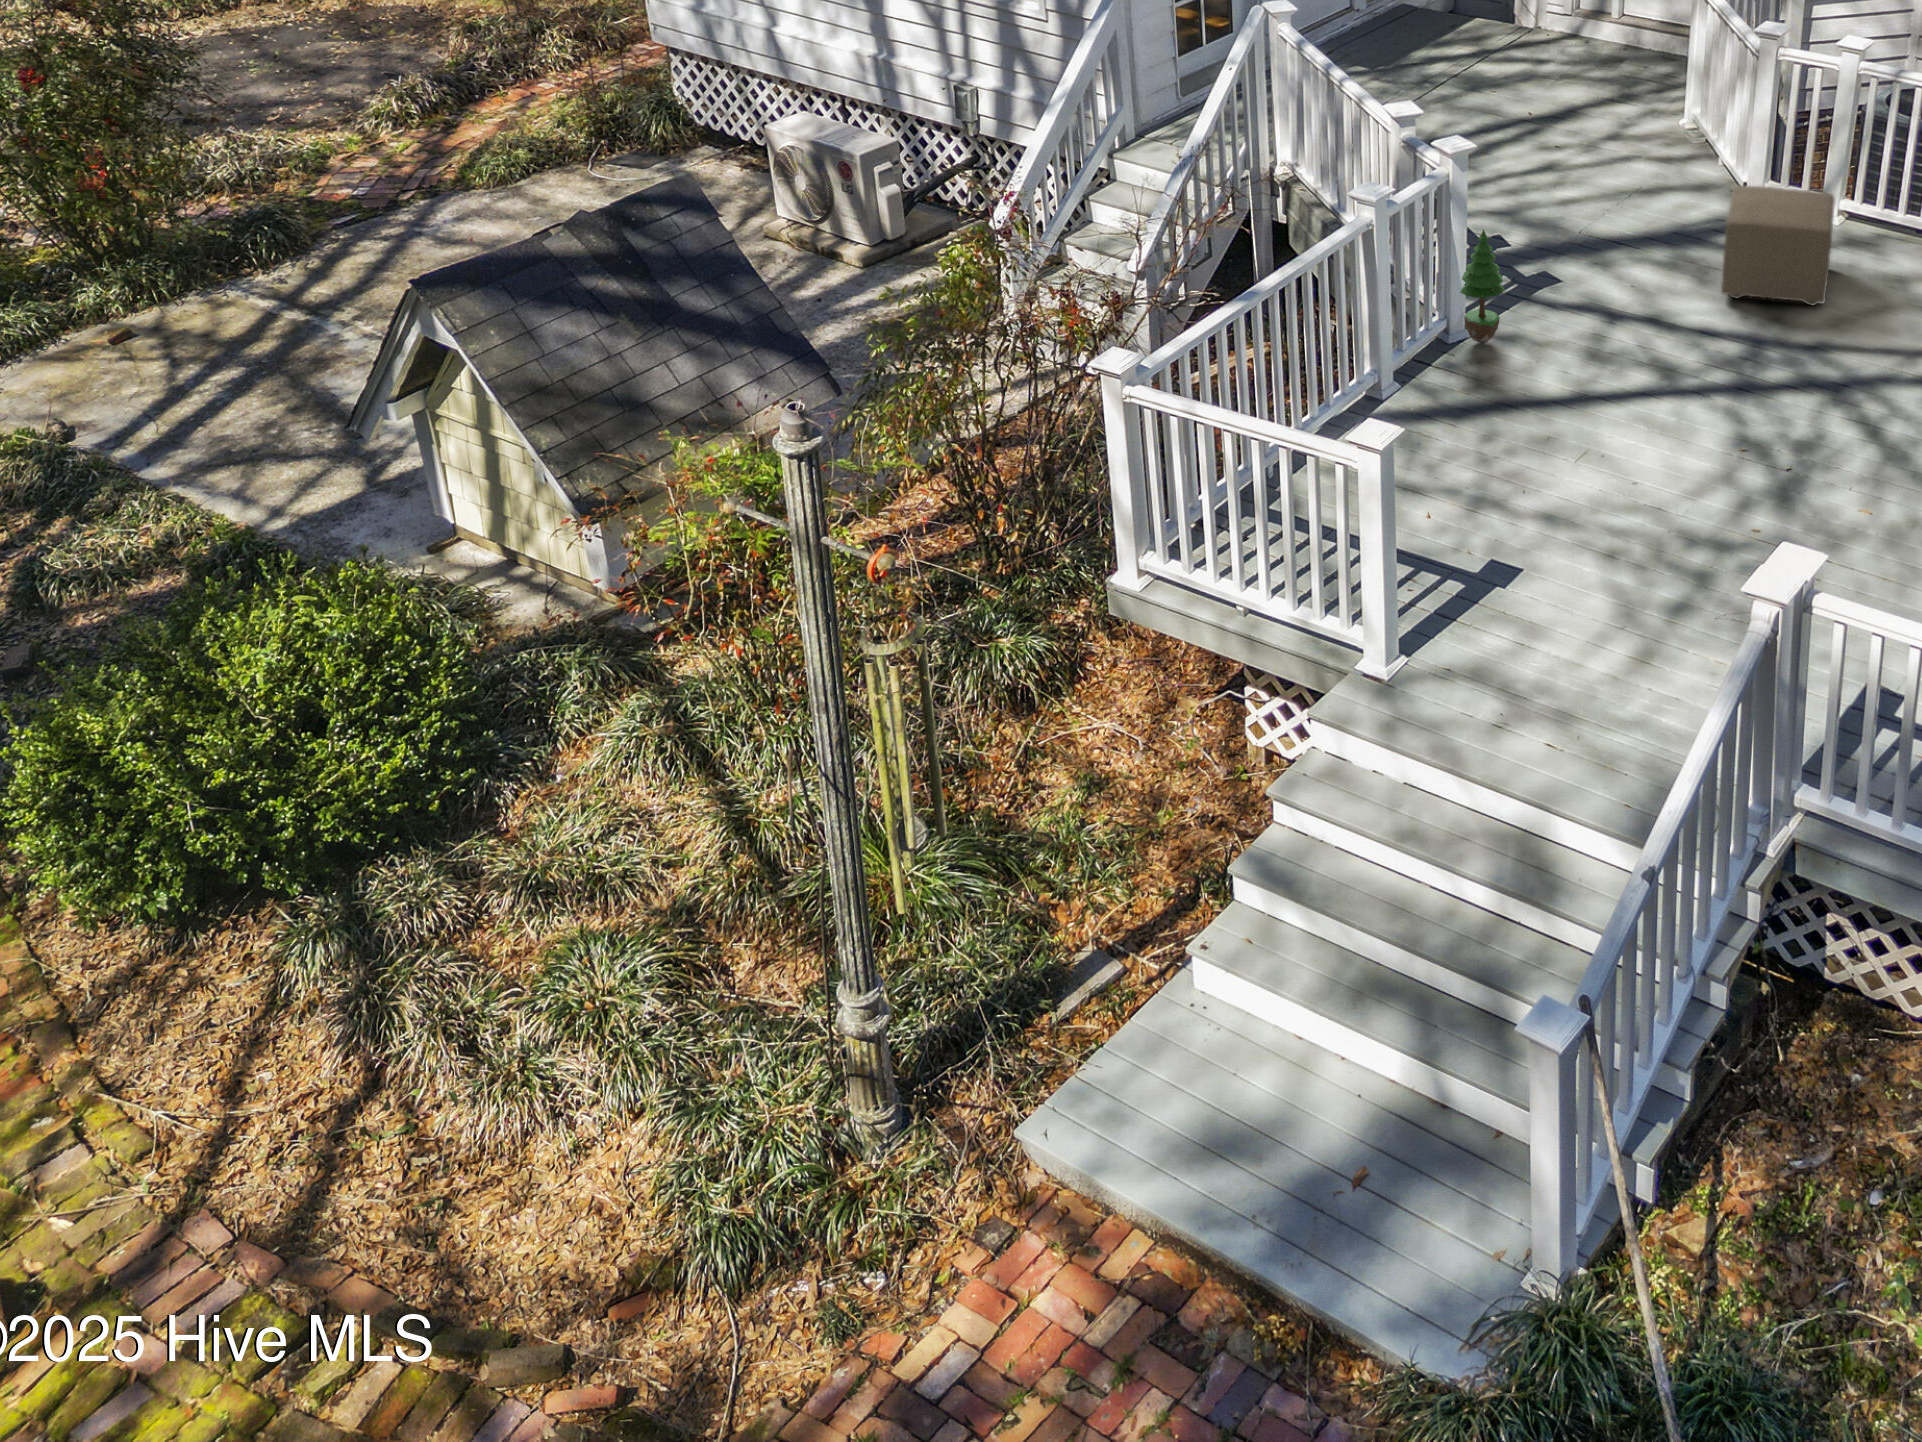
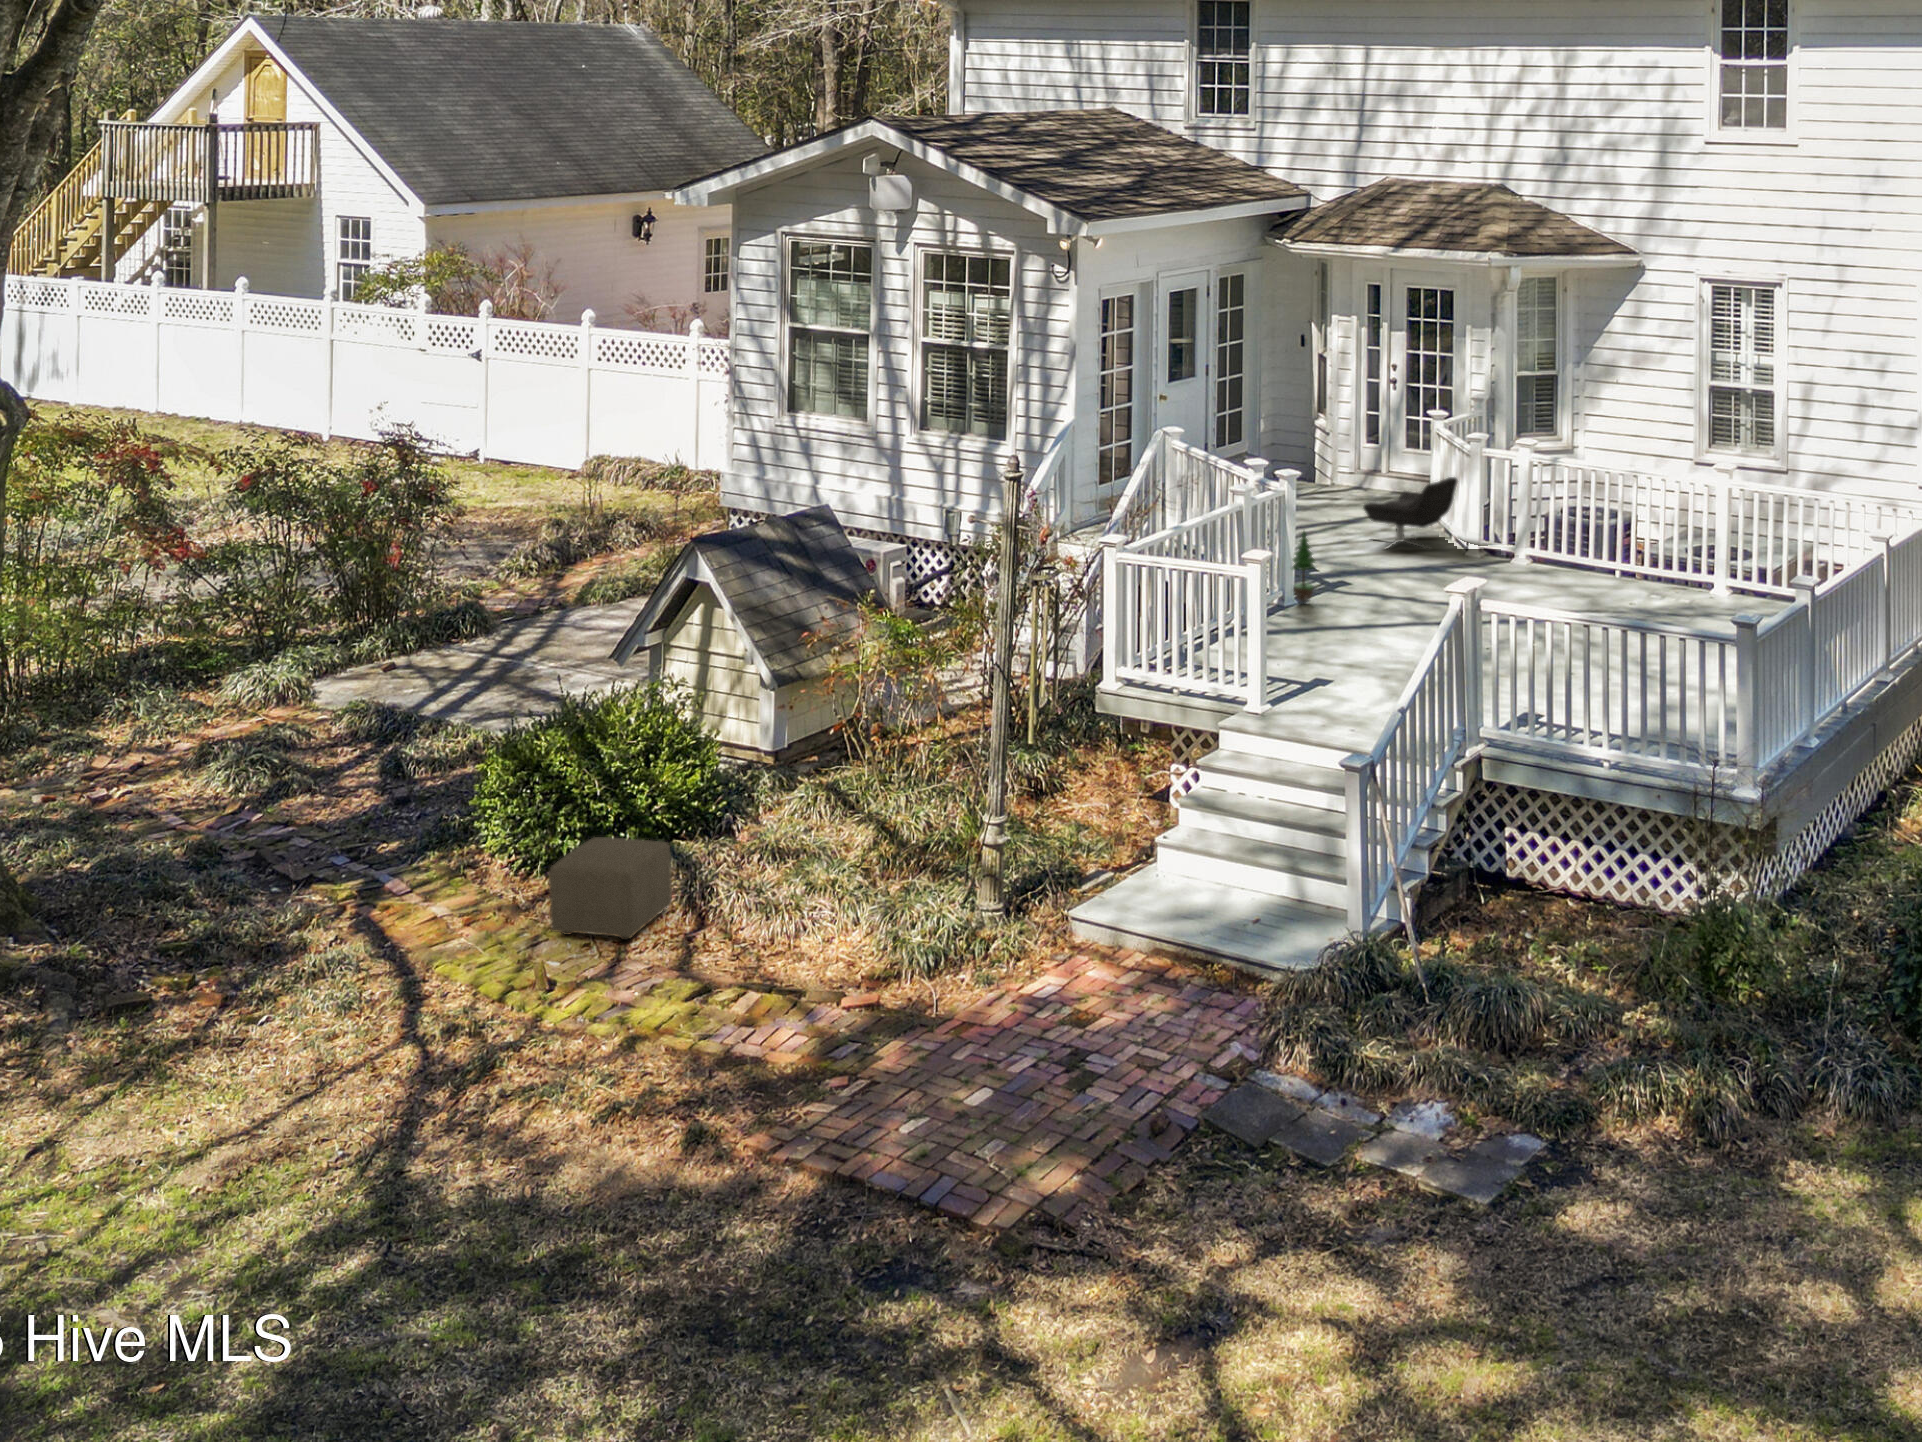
lounge chair: none [1583,84,1736,199] -> present [1363,477,1458,548]
ottoman: present [1721,186,1835,305] -> present [549,837,672,940]

